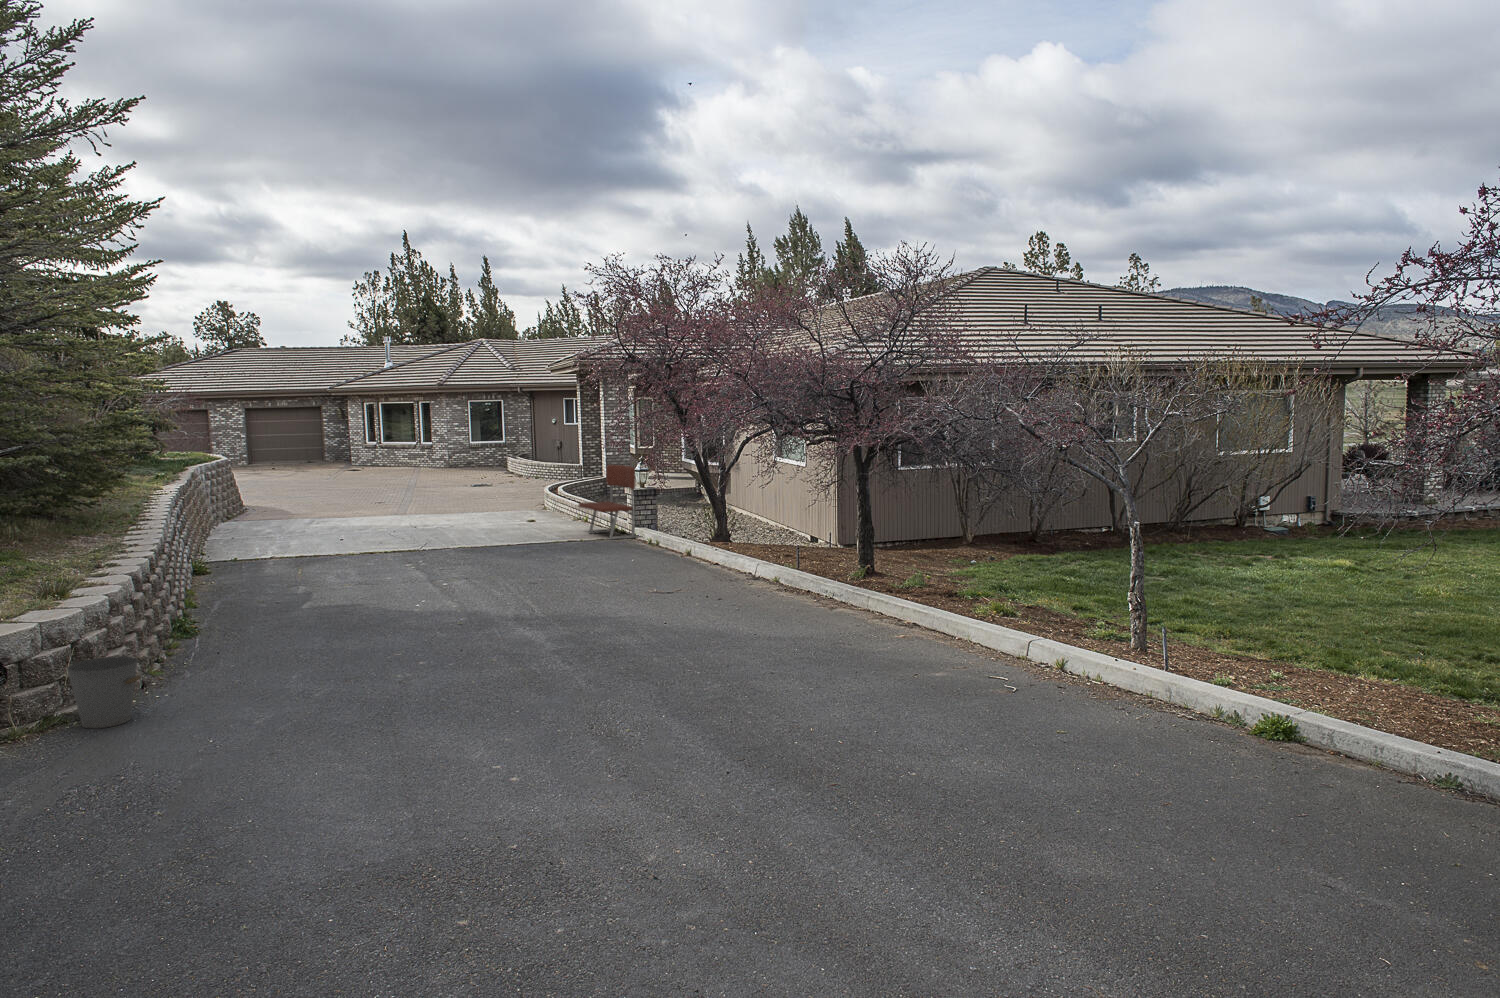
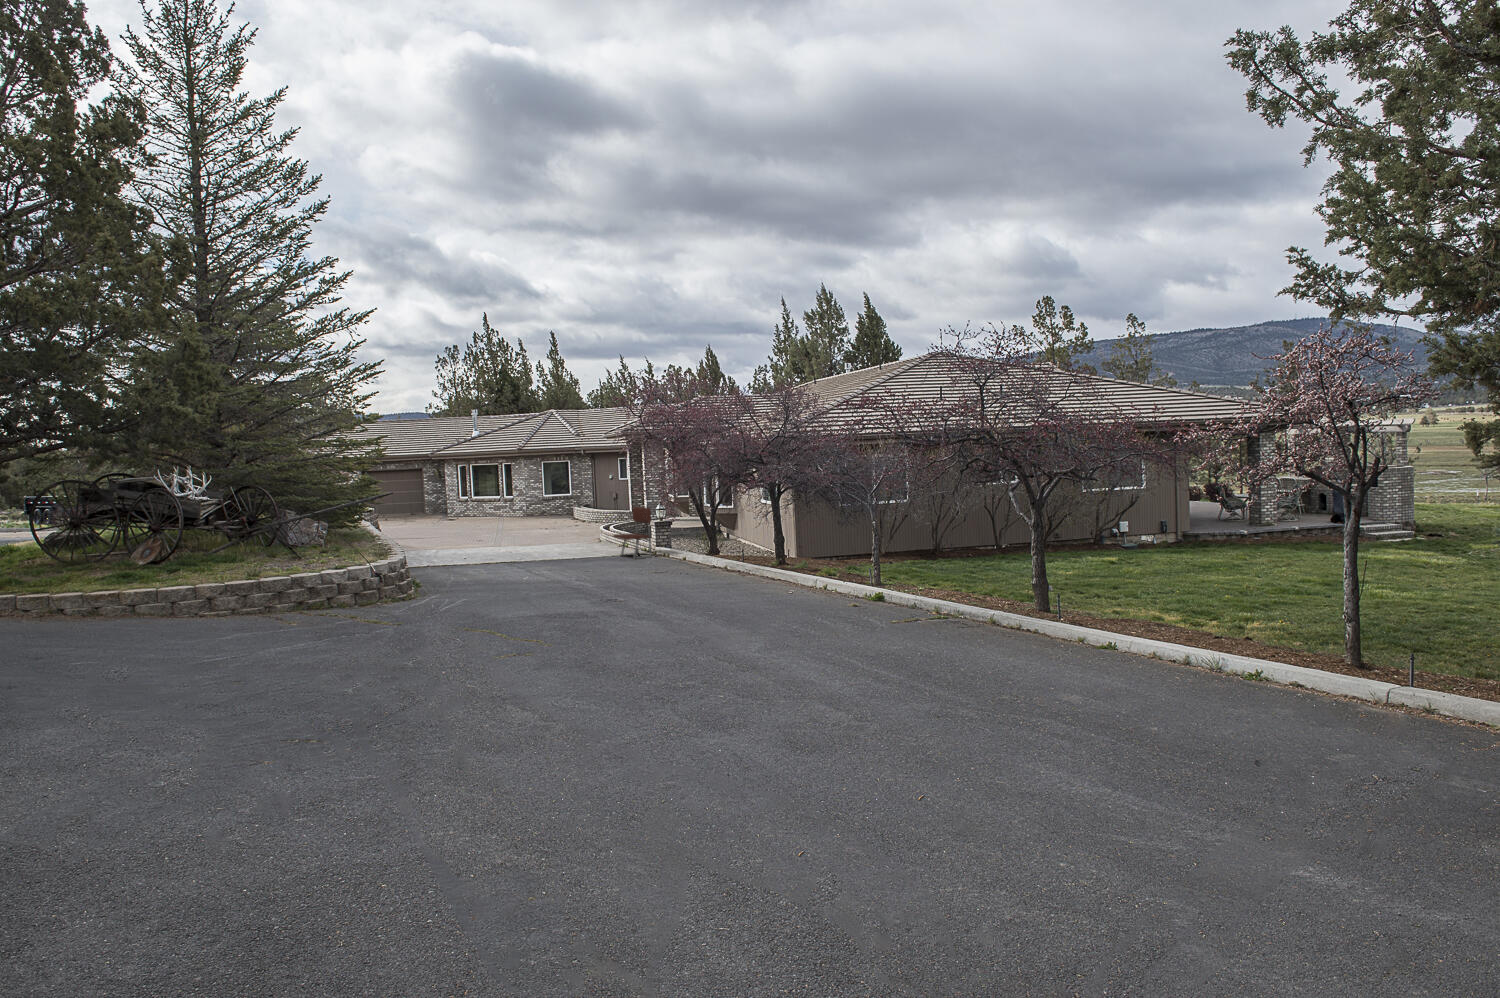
bucket: present [67,656,140,728] -> none [343,596,375,628]

